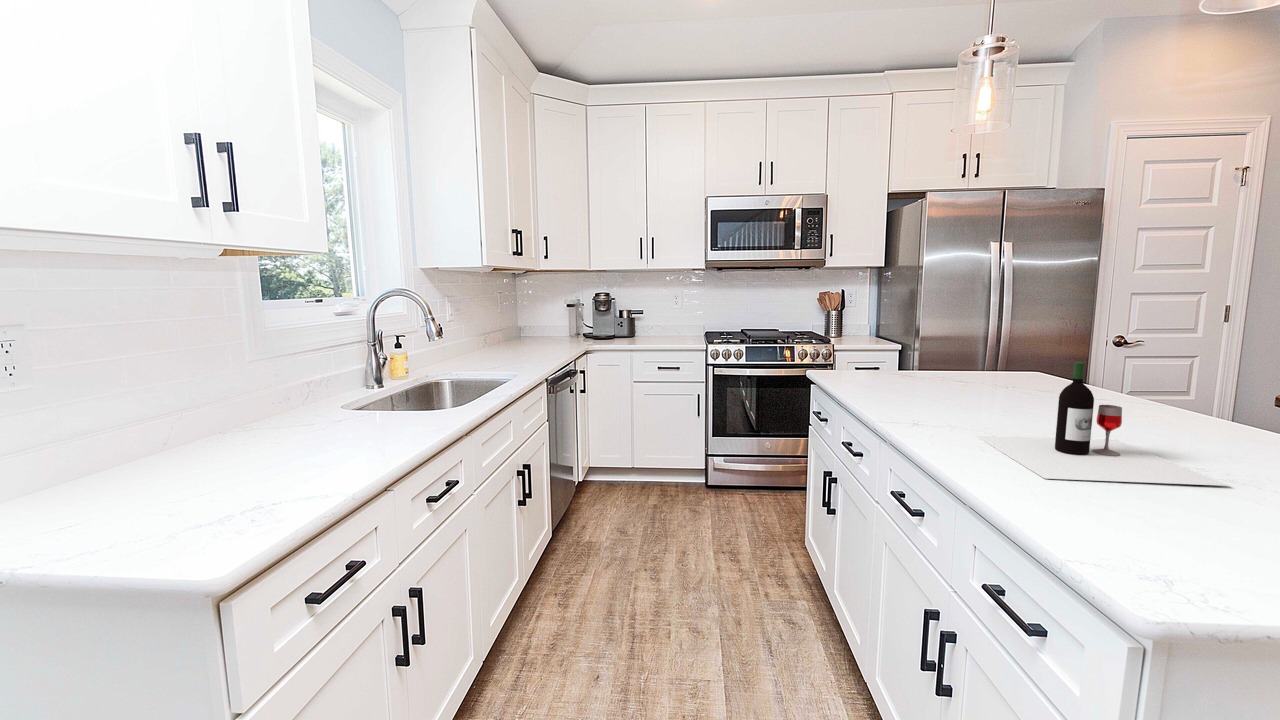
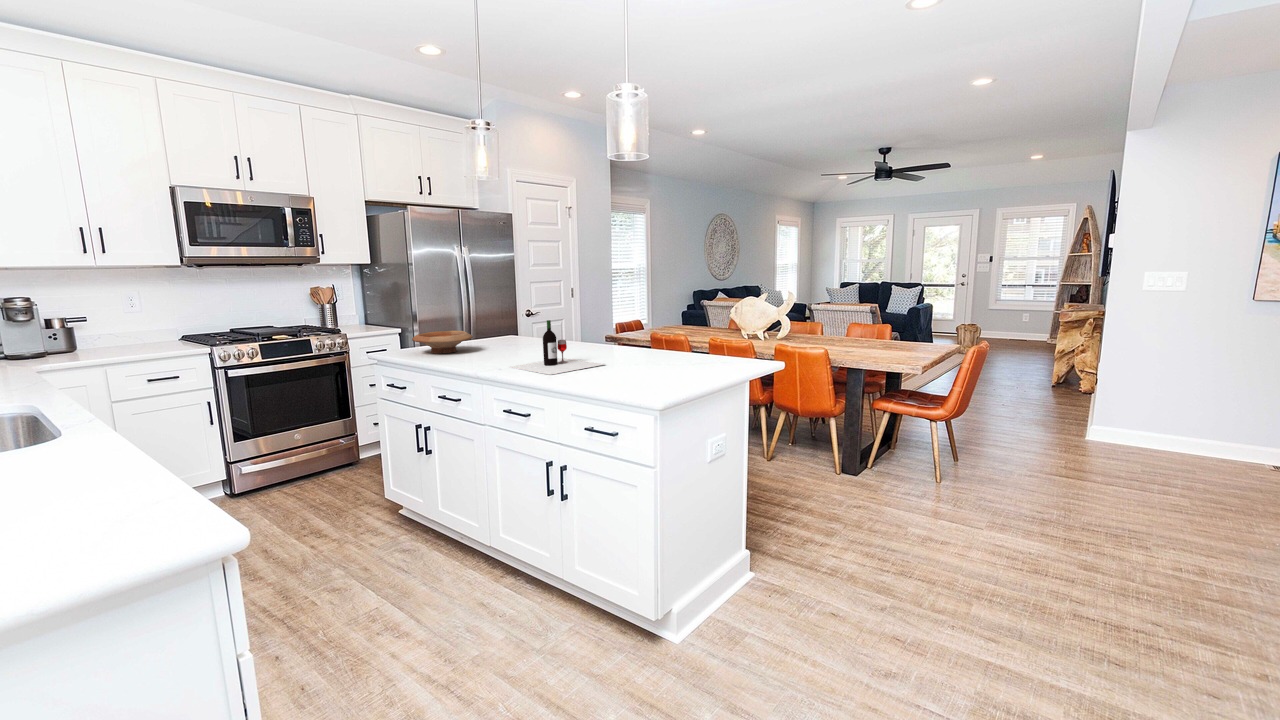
wooden bowl: none [864,356,957,389] -> present [412,331,473,354]

